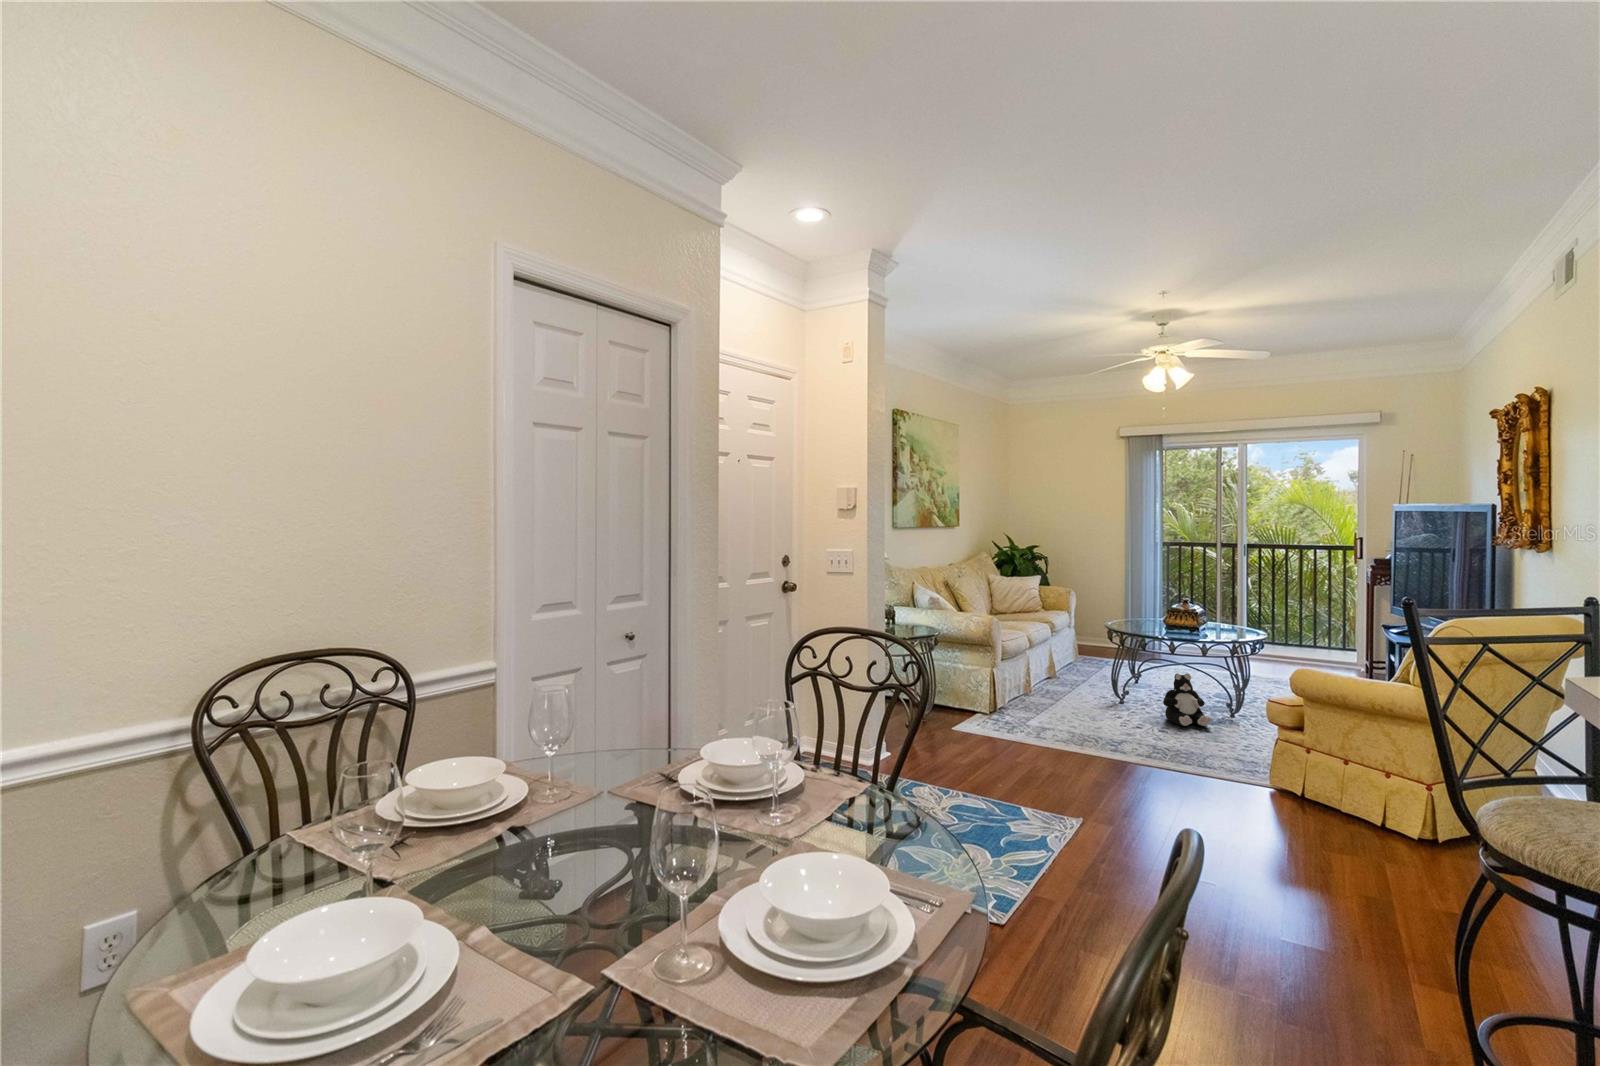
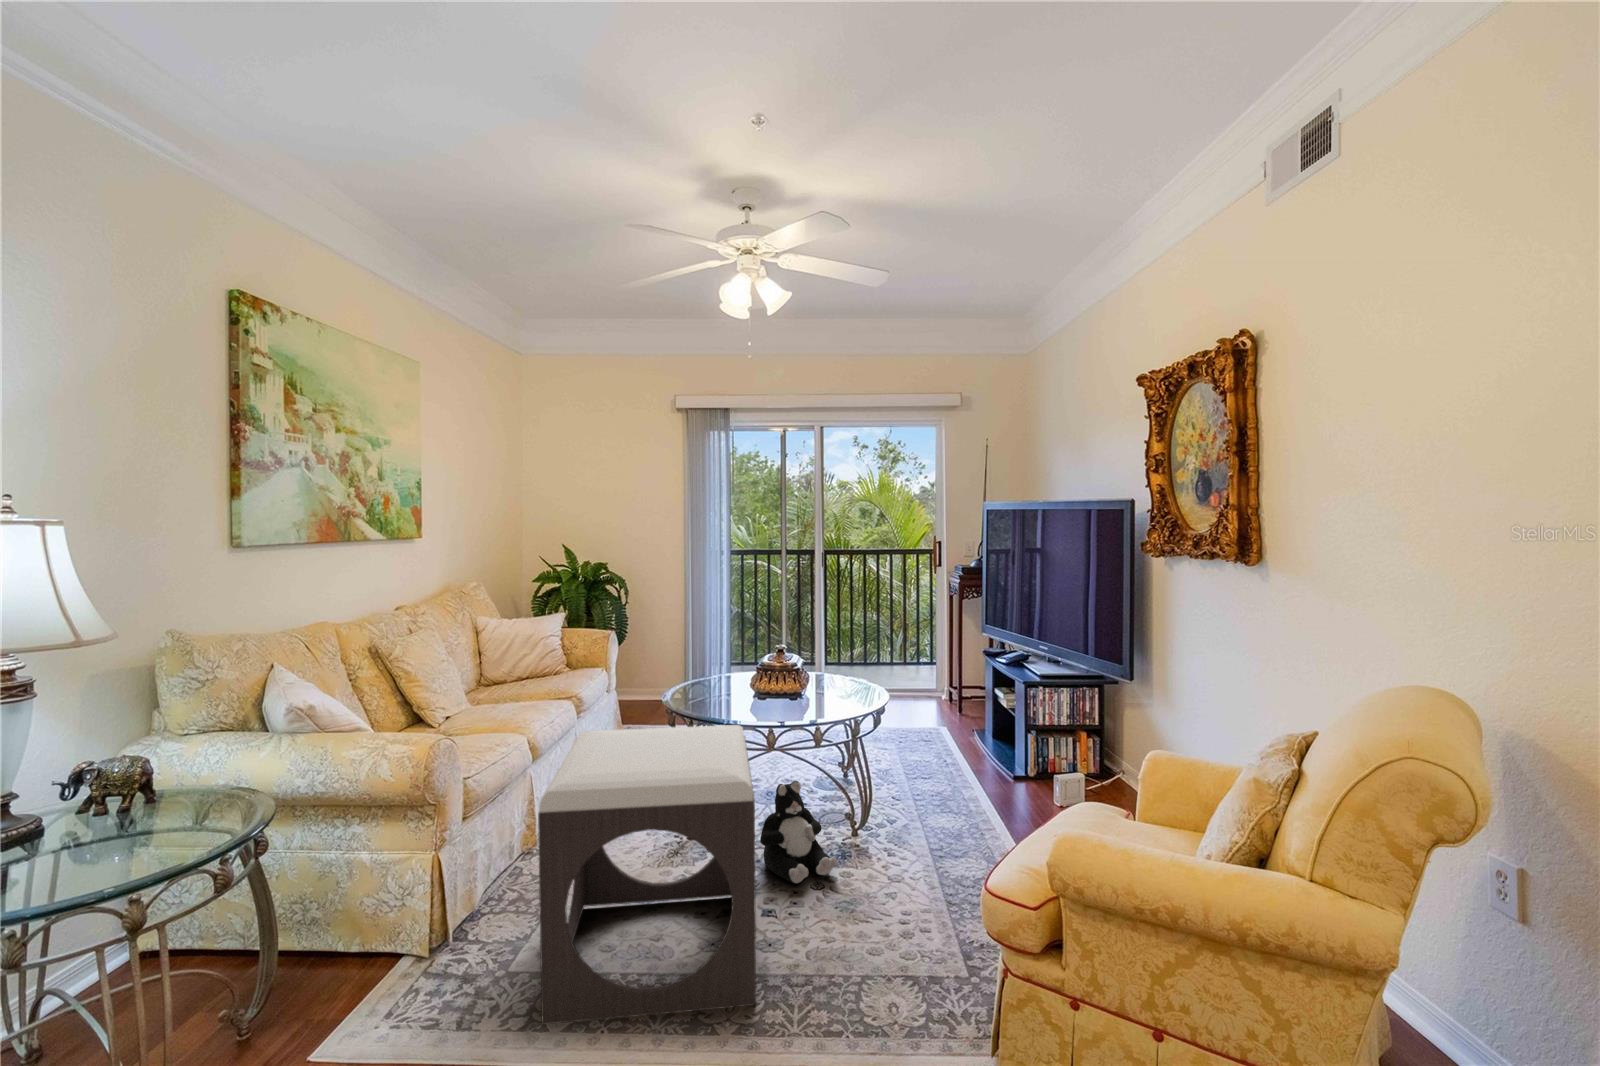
footstool: none [1047,625,1153,752] -> present [538,725,756,1025]

